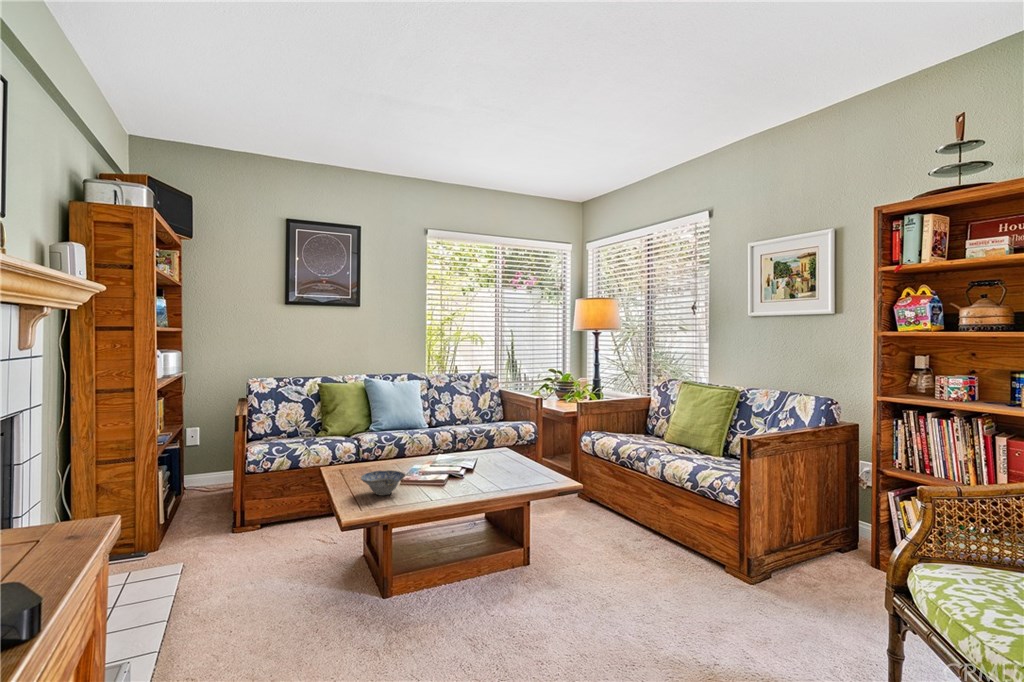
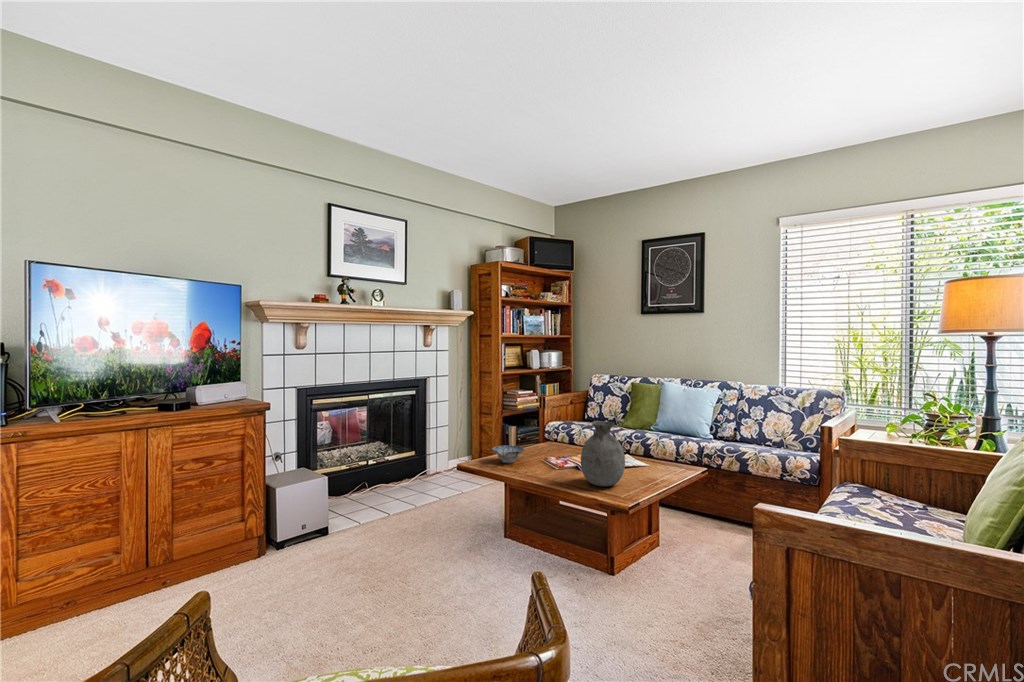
vase: none [494,413,538,479] -> present [581,421,625,486]

